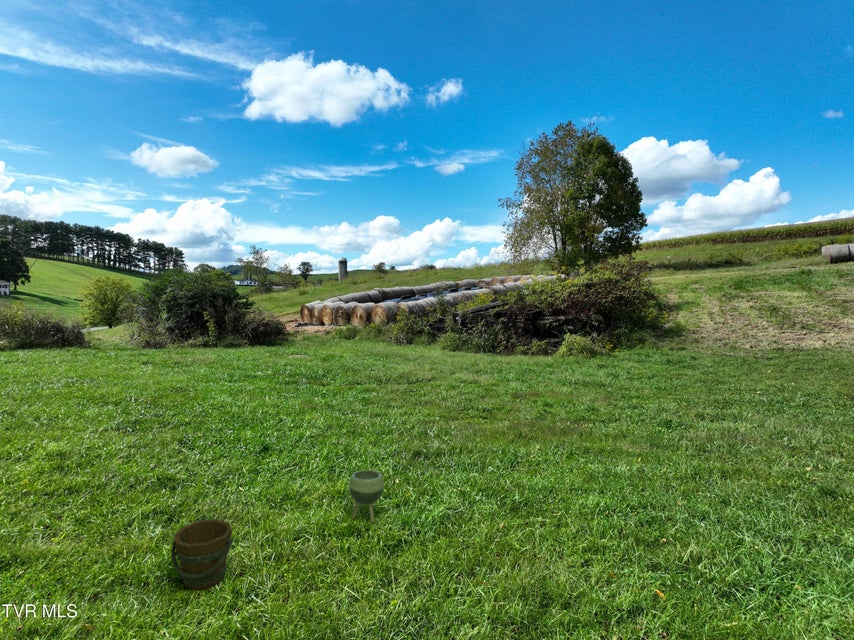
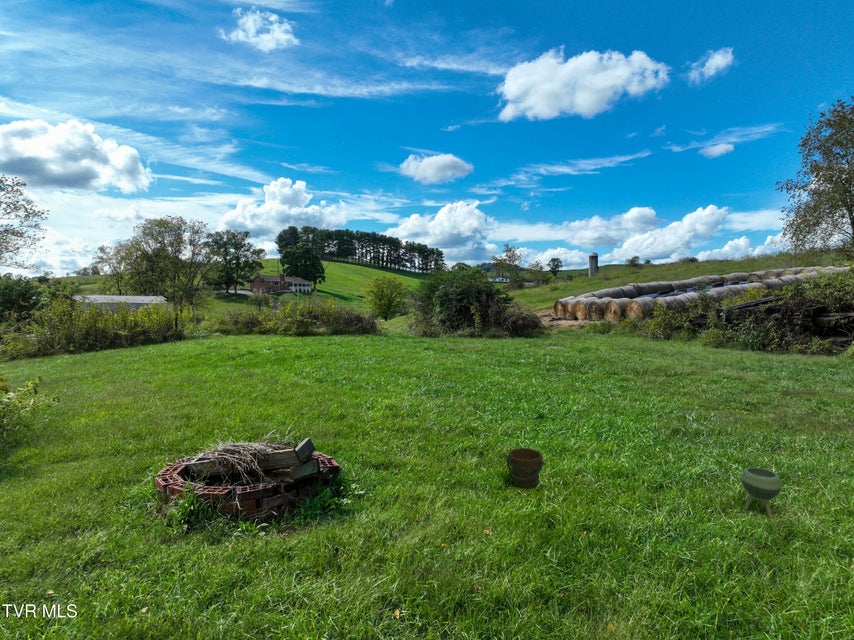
planter: present [349,470,384,523] -> present [741,467,782,518]

